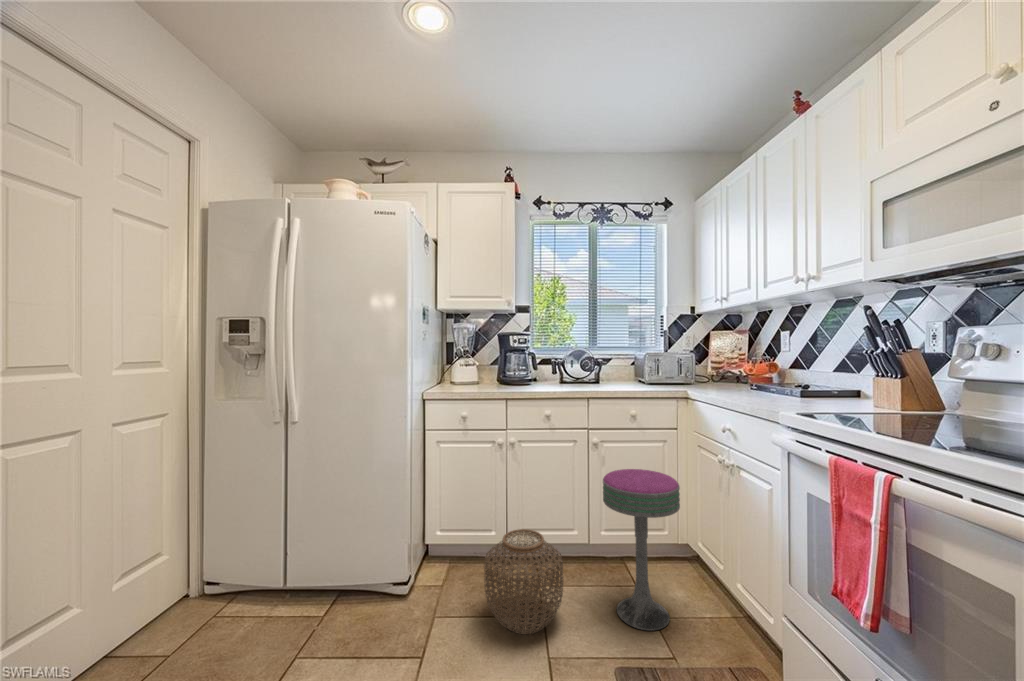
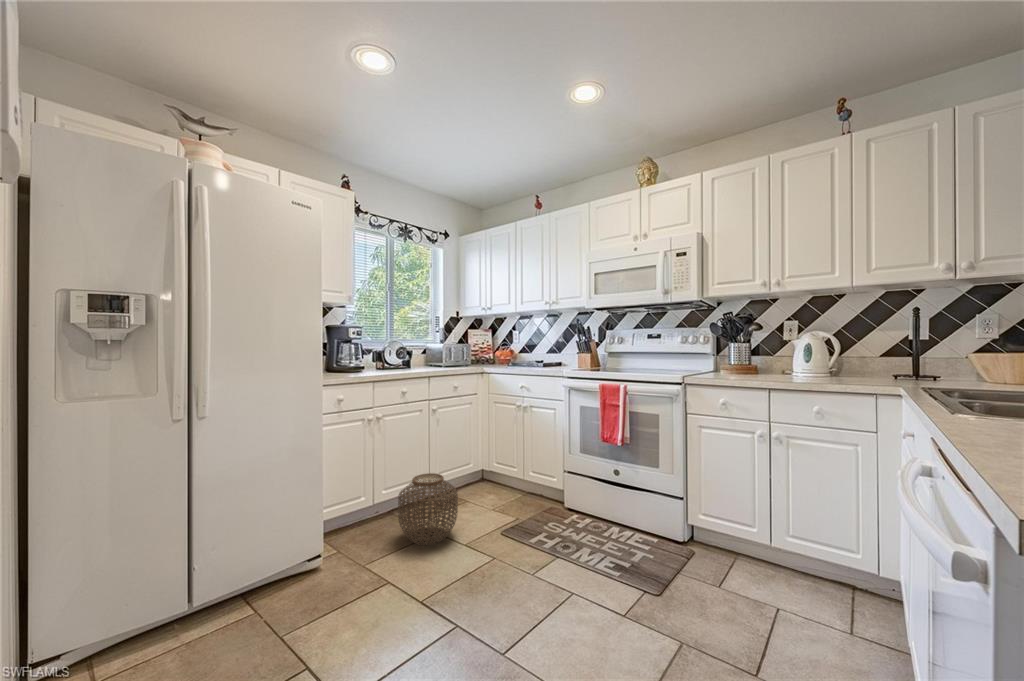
bar stool: present [603,469,680,631] -> none [462,420,510,516]

